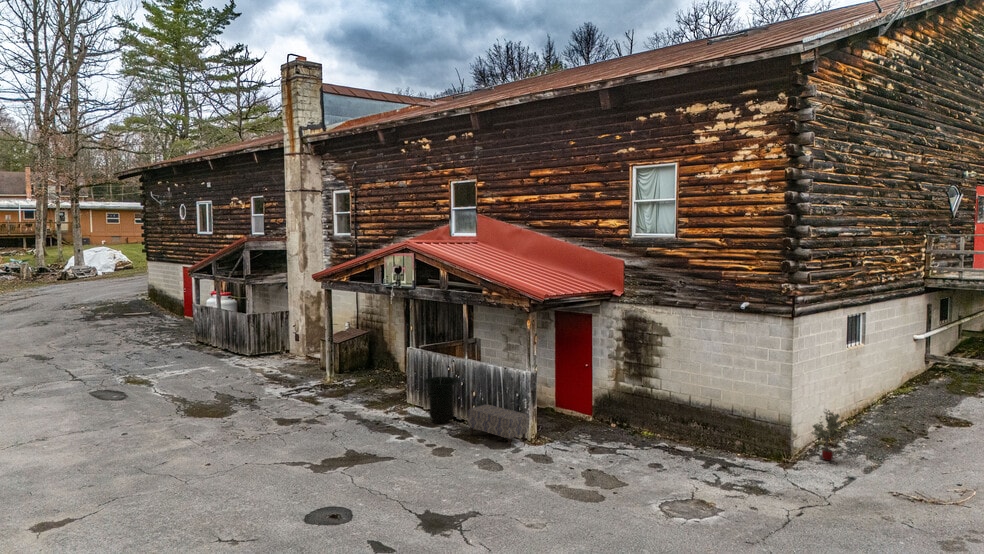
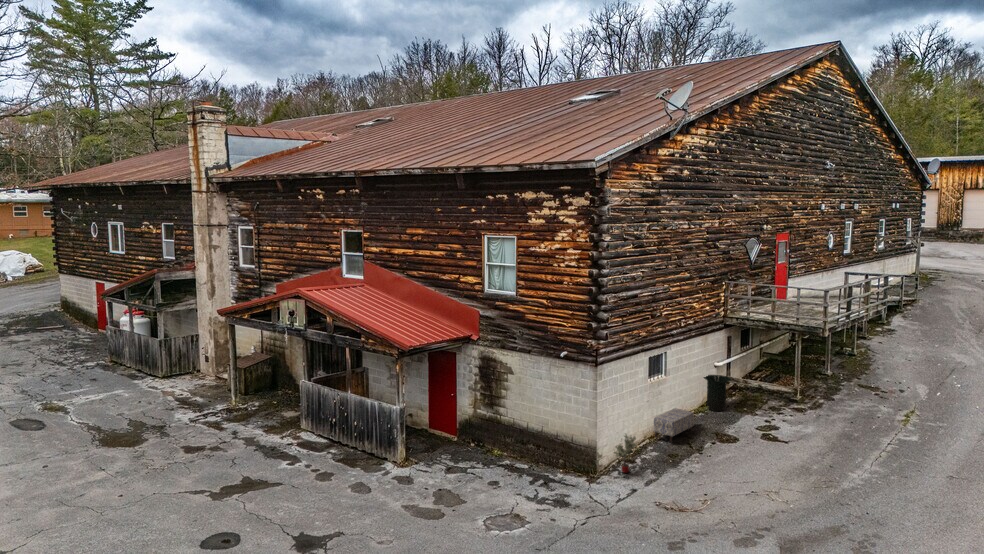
trash can: present [424,377,458,424] -> present [703,375,731,411]
bench: present [468,404,527,446] -> present [653,408,694,442]

